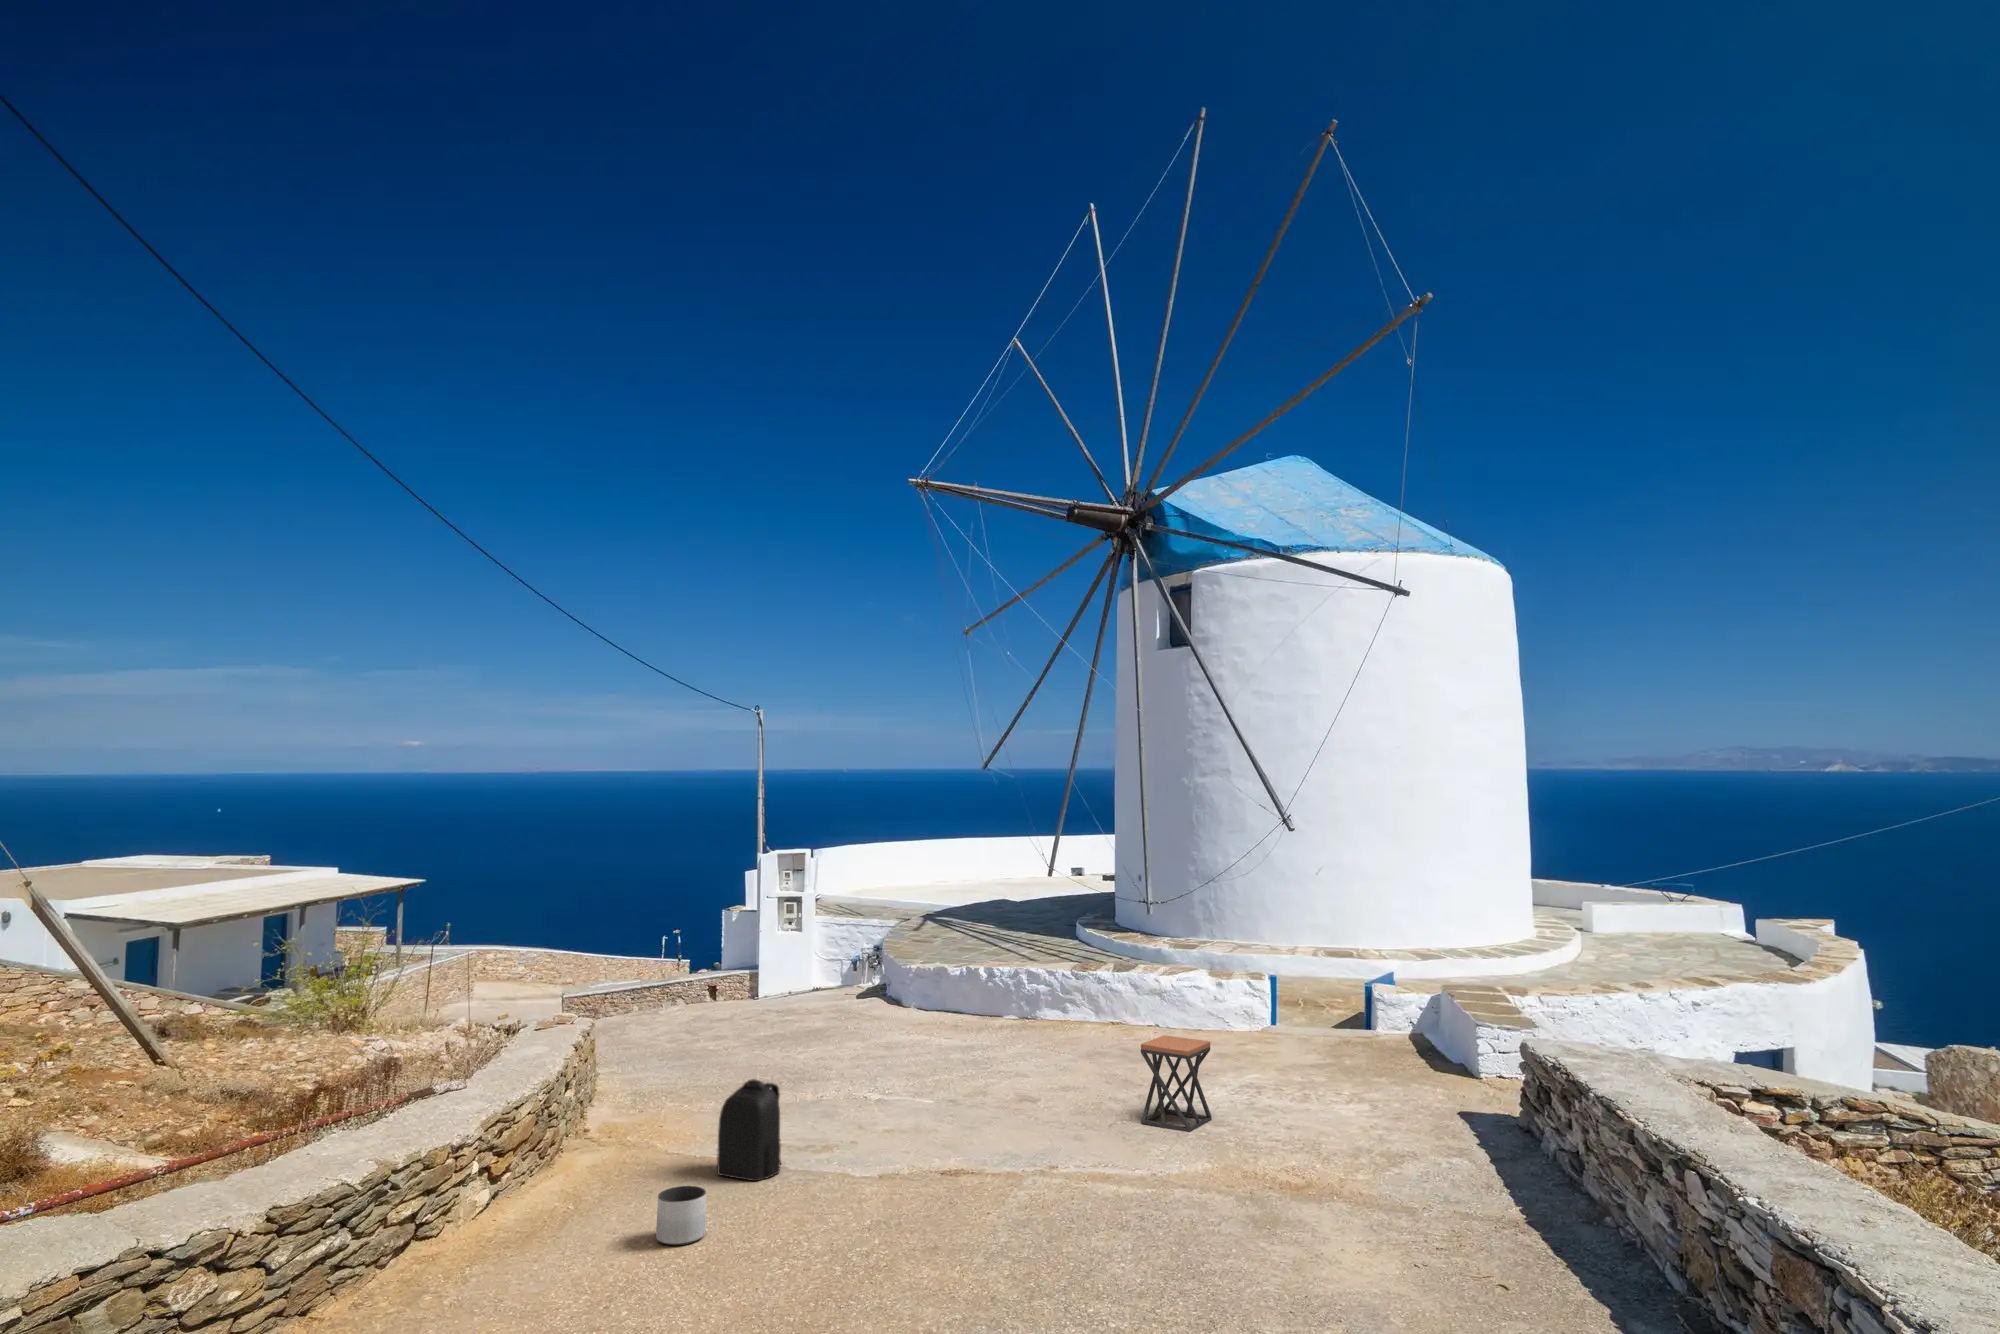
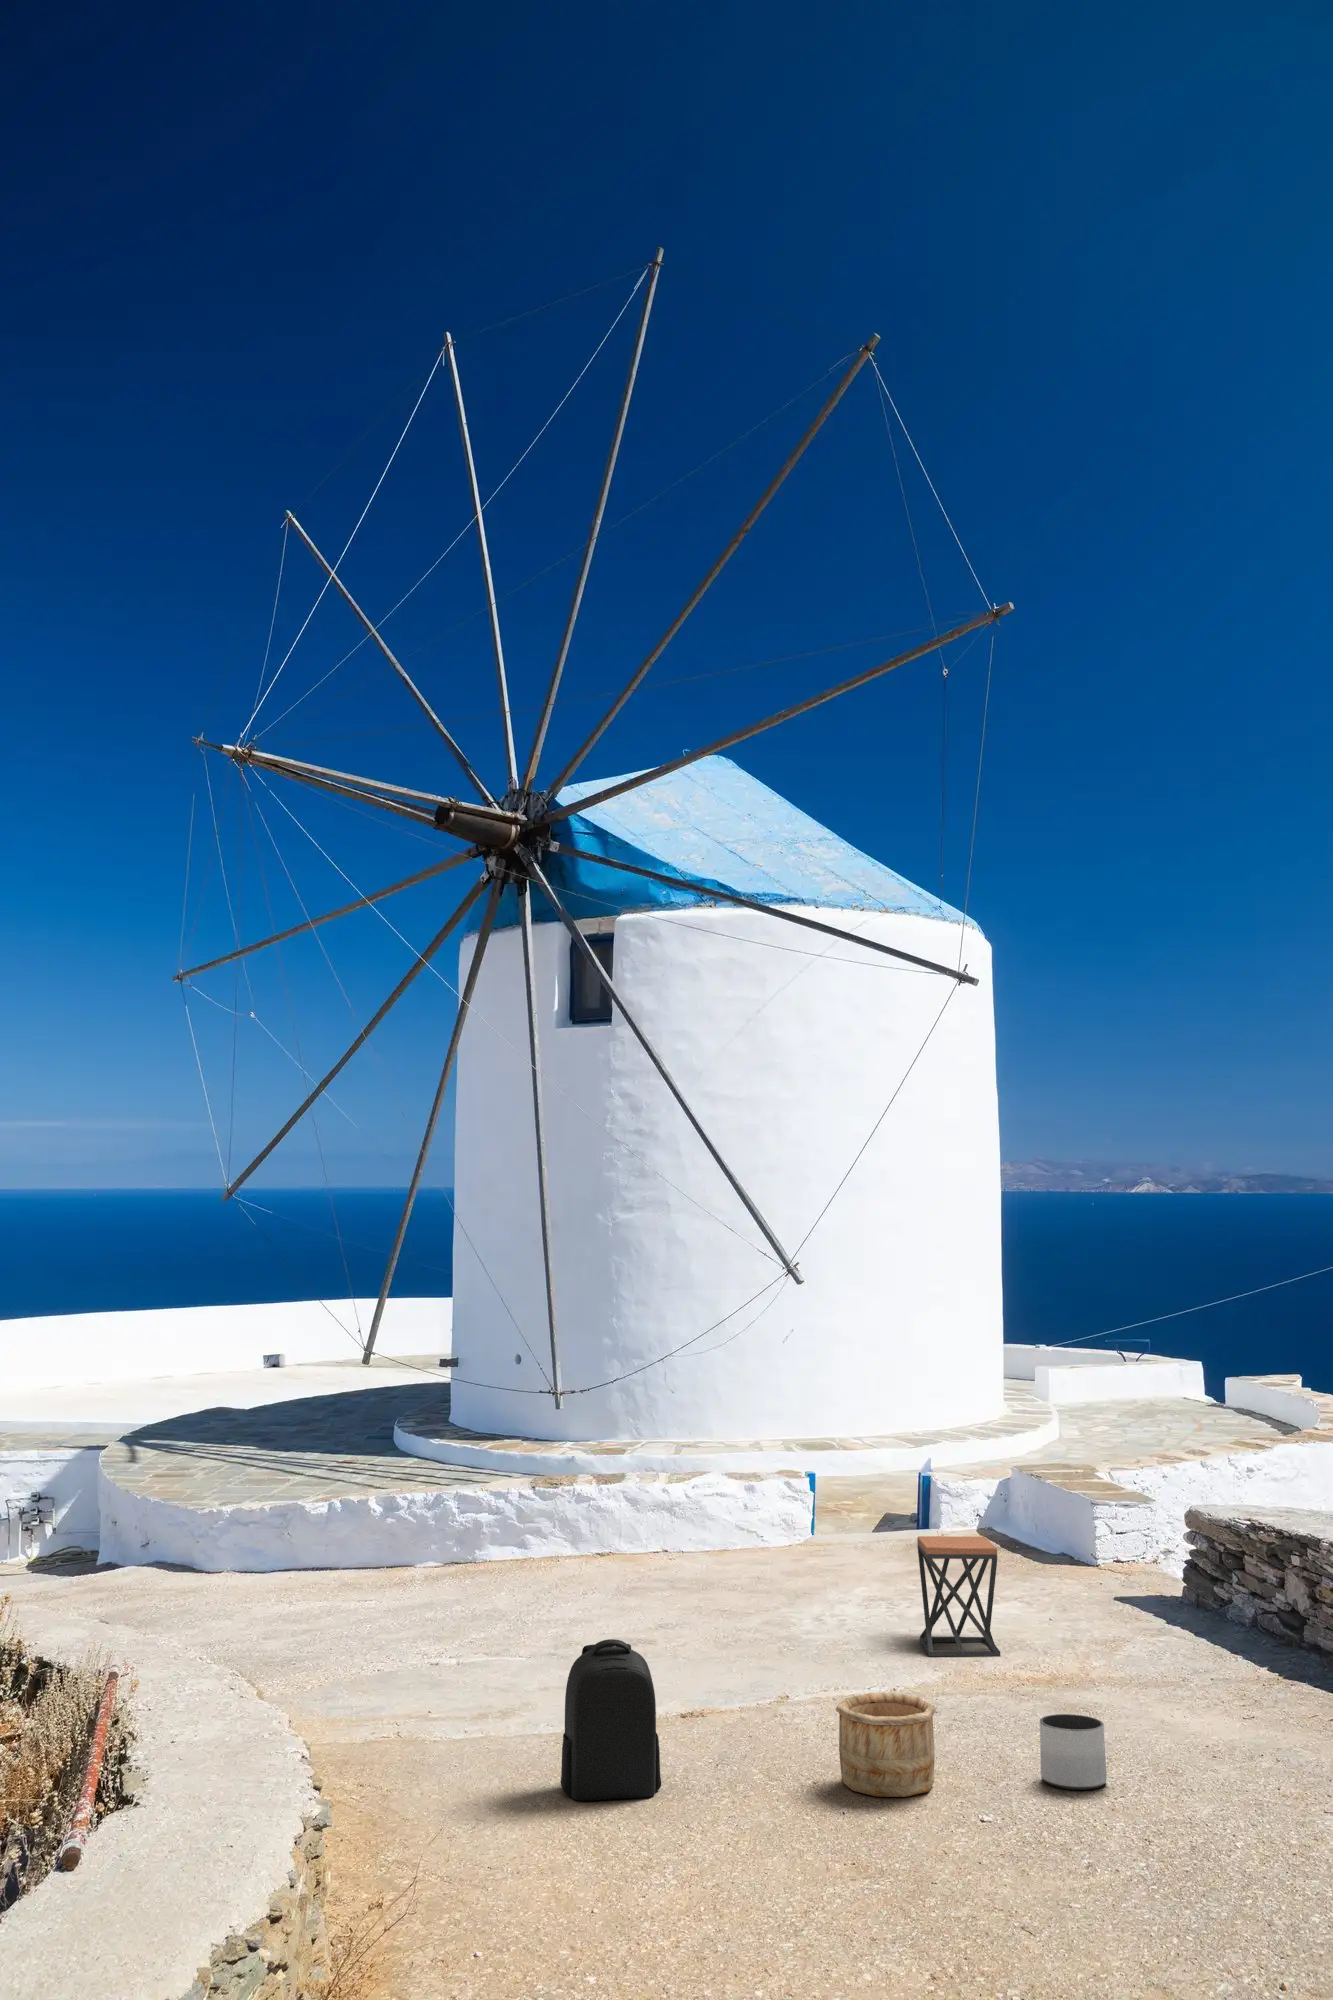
wooden bucket: none [852,1140,921,1213] -> present [836,1693,936,1797]
planter: present [656,1186,706,1245] -> present [1040,1714,1107,1790]

